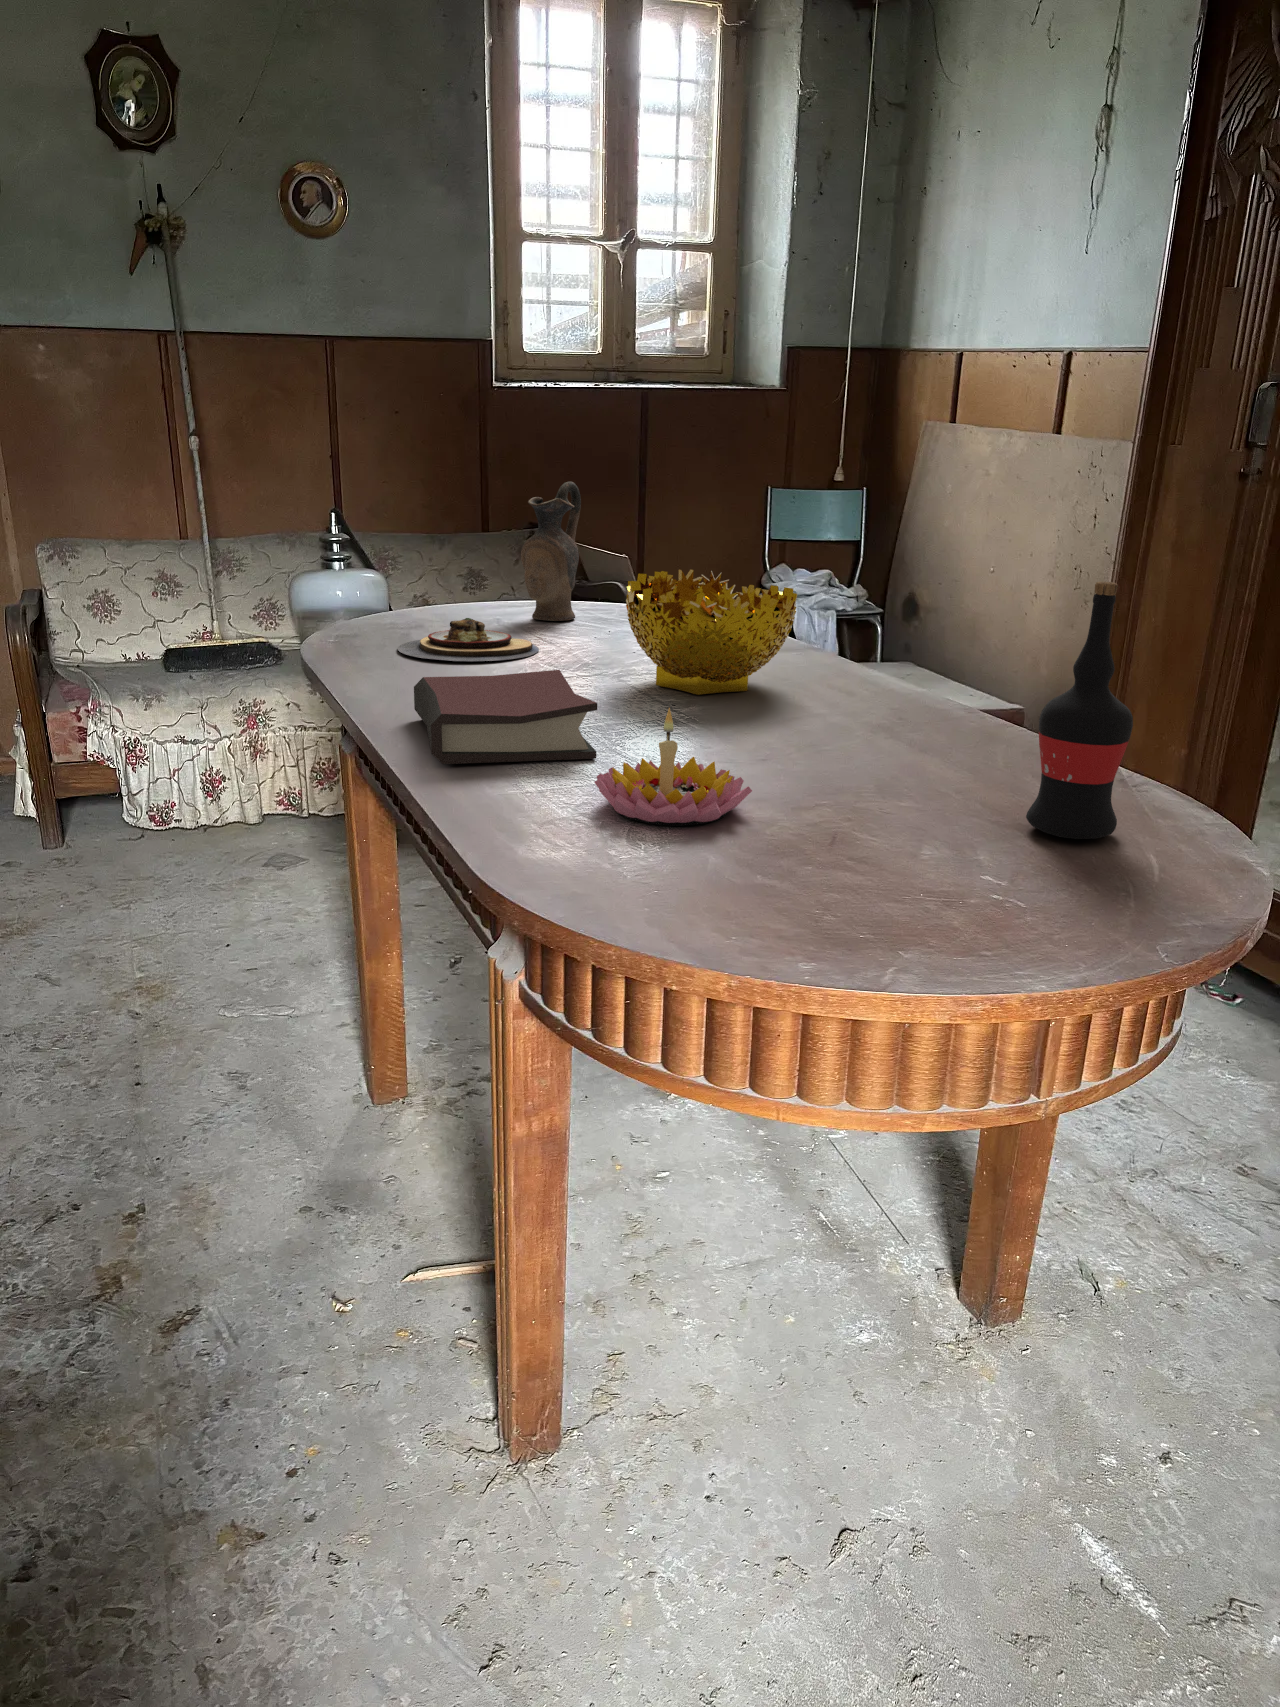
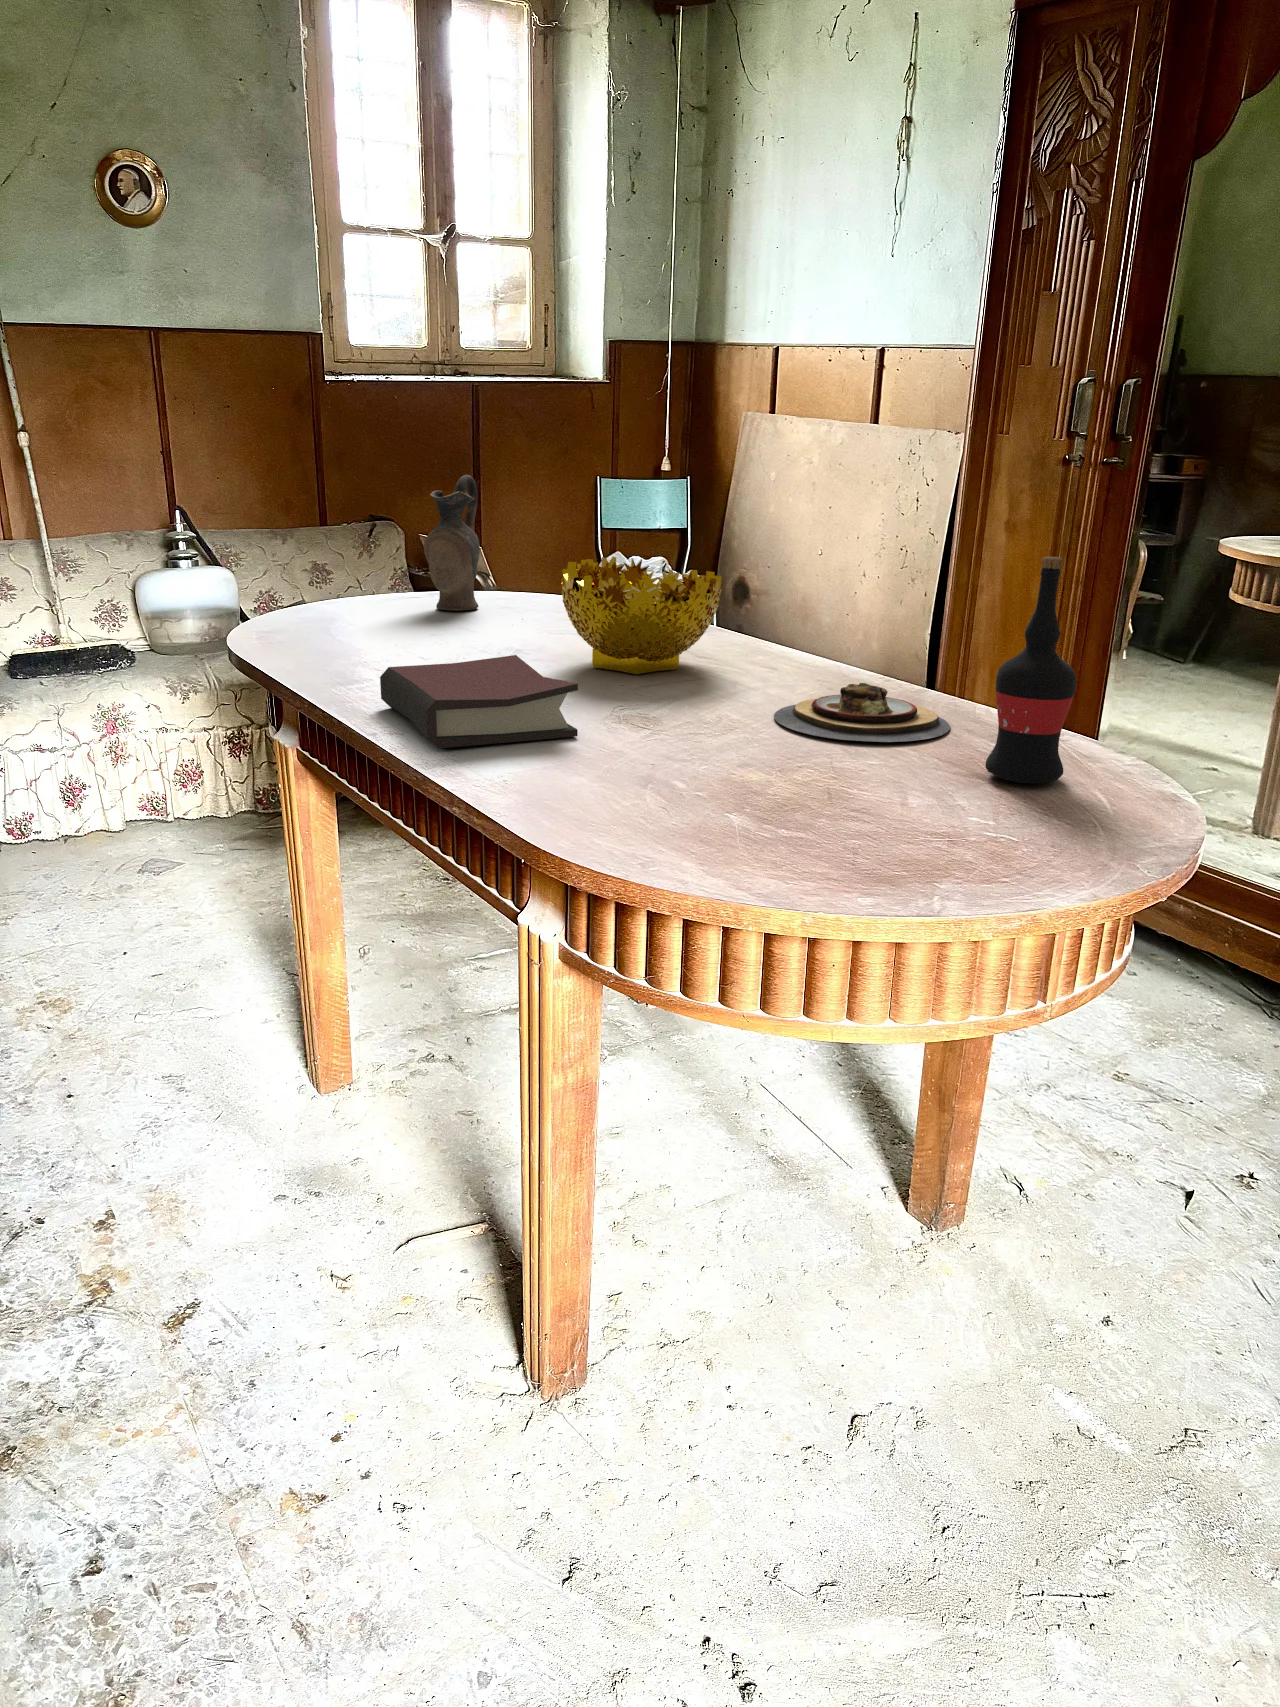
plate: present [398,618,539,661] -> present [774,683,950,742]
candle holder: present [594,708,752,826] -> none [600,683,746,792]

